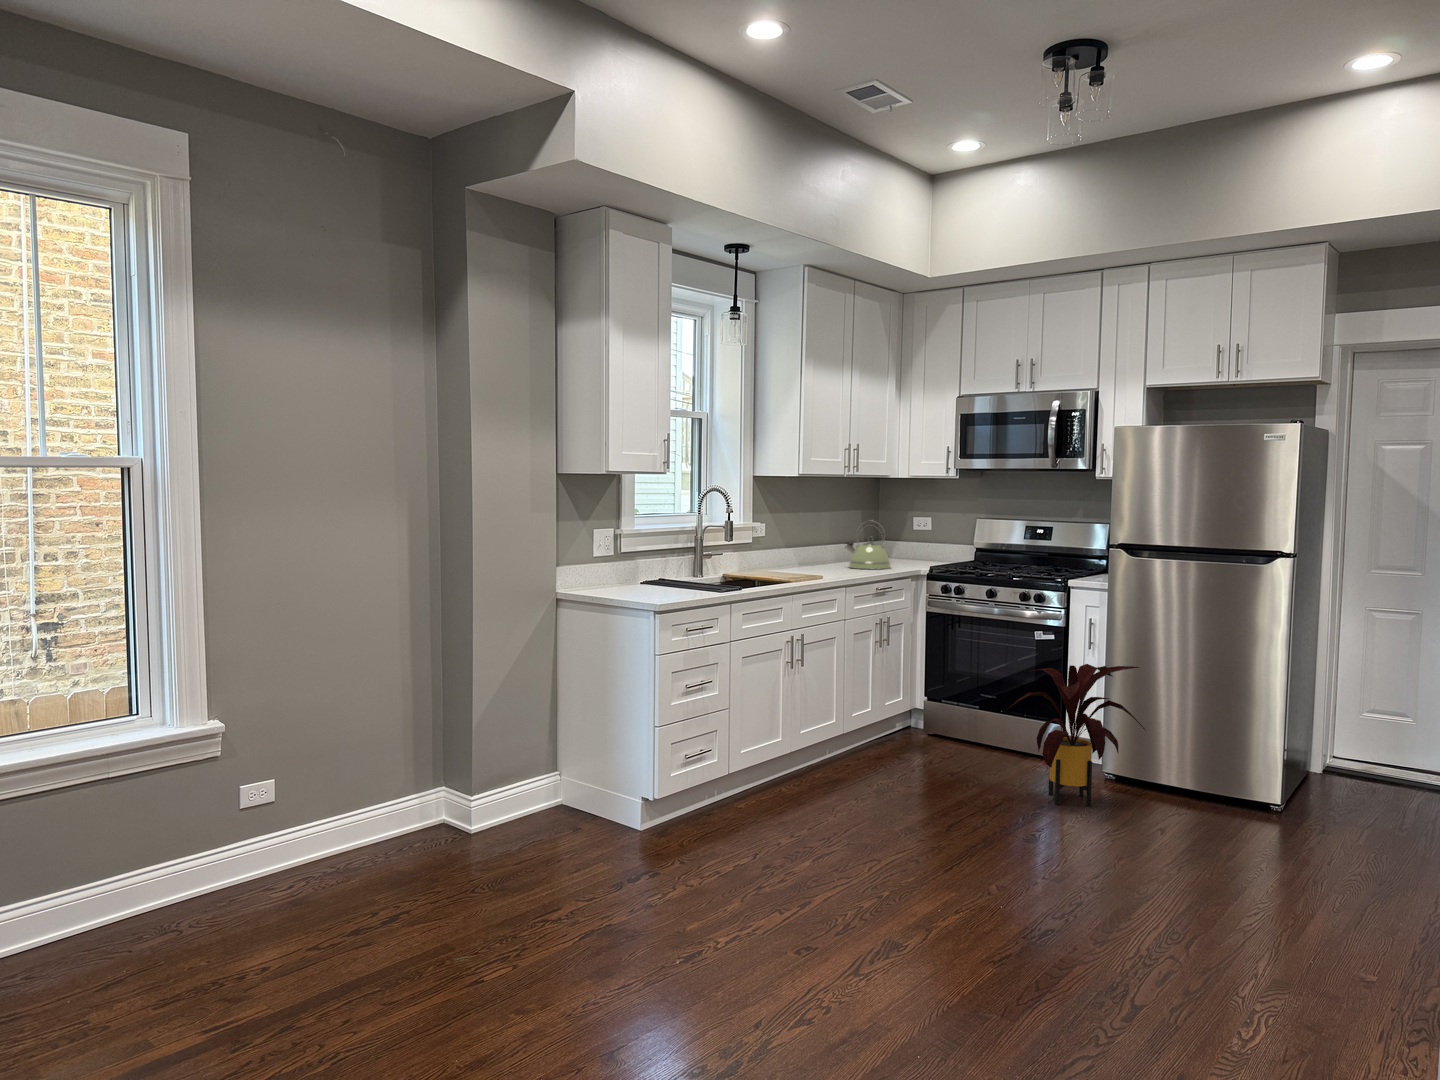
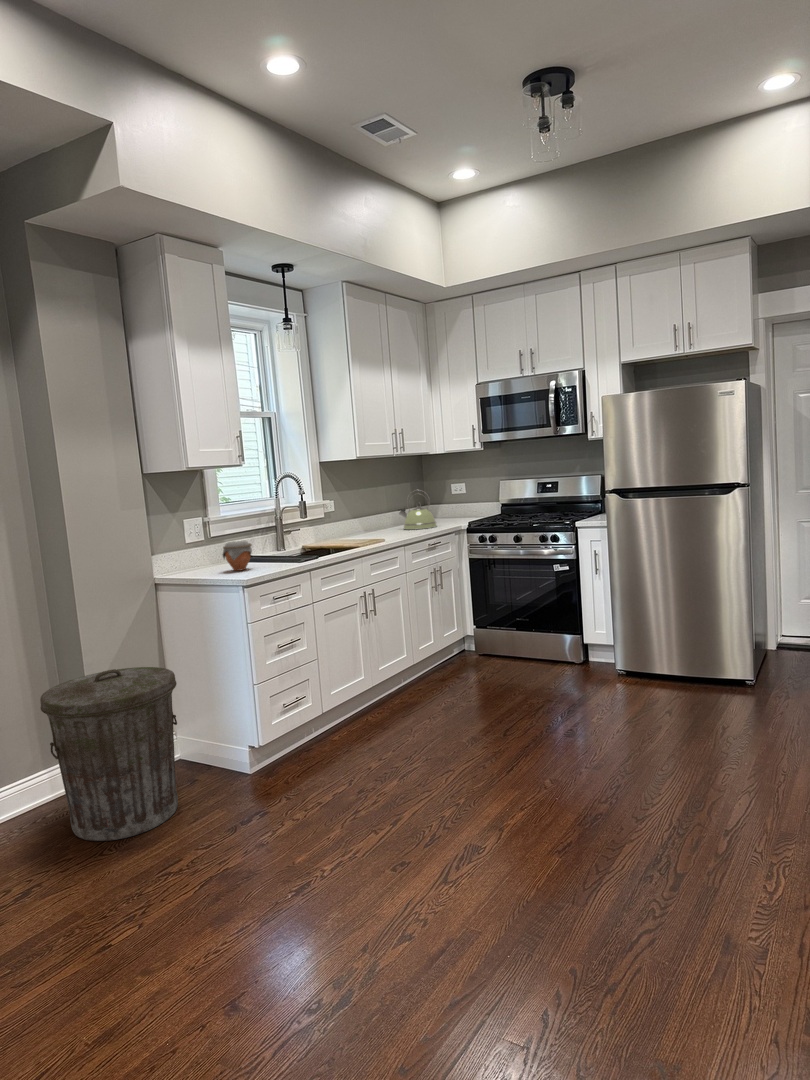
jar: none [635,560,669,594] -> present [223,541,252,571]
house plant: present [1007,664,1145,806] -> none [540,585,649,701]
trash can: none [425,688,572,879] -> present [40,667,178,841]

